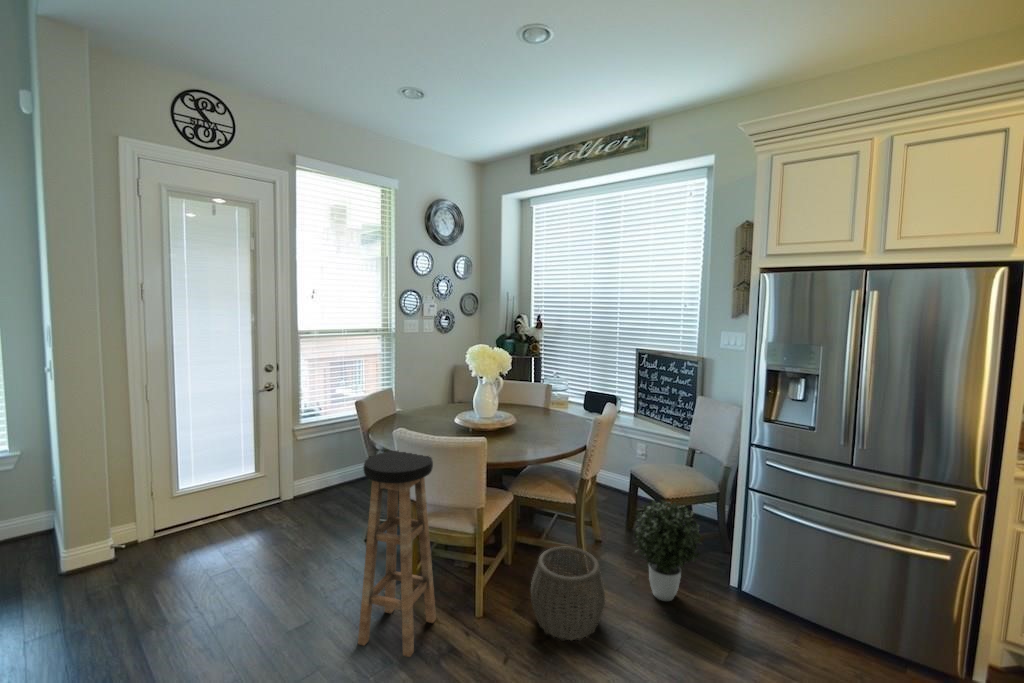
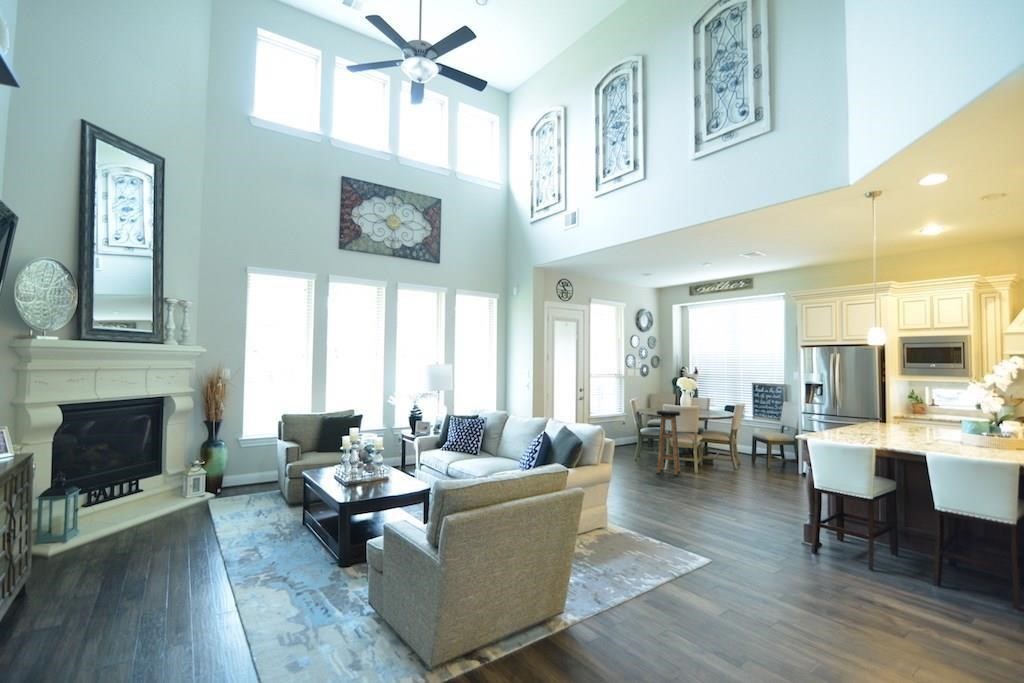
potted plant: present [634,501,701,601] -> none [755,435,784,474]
woven basket: present [531,547,605,640] -> none [715,449,745,476]

